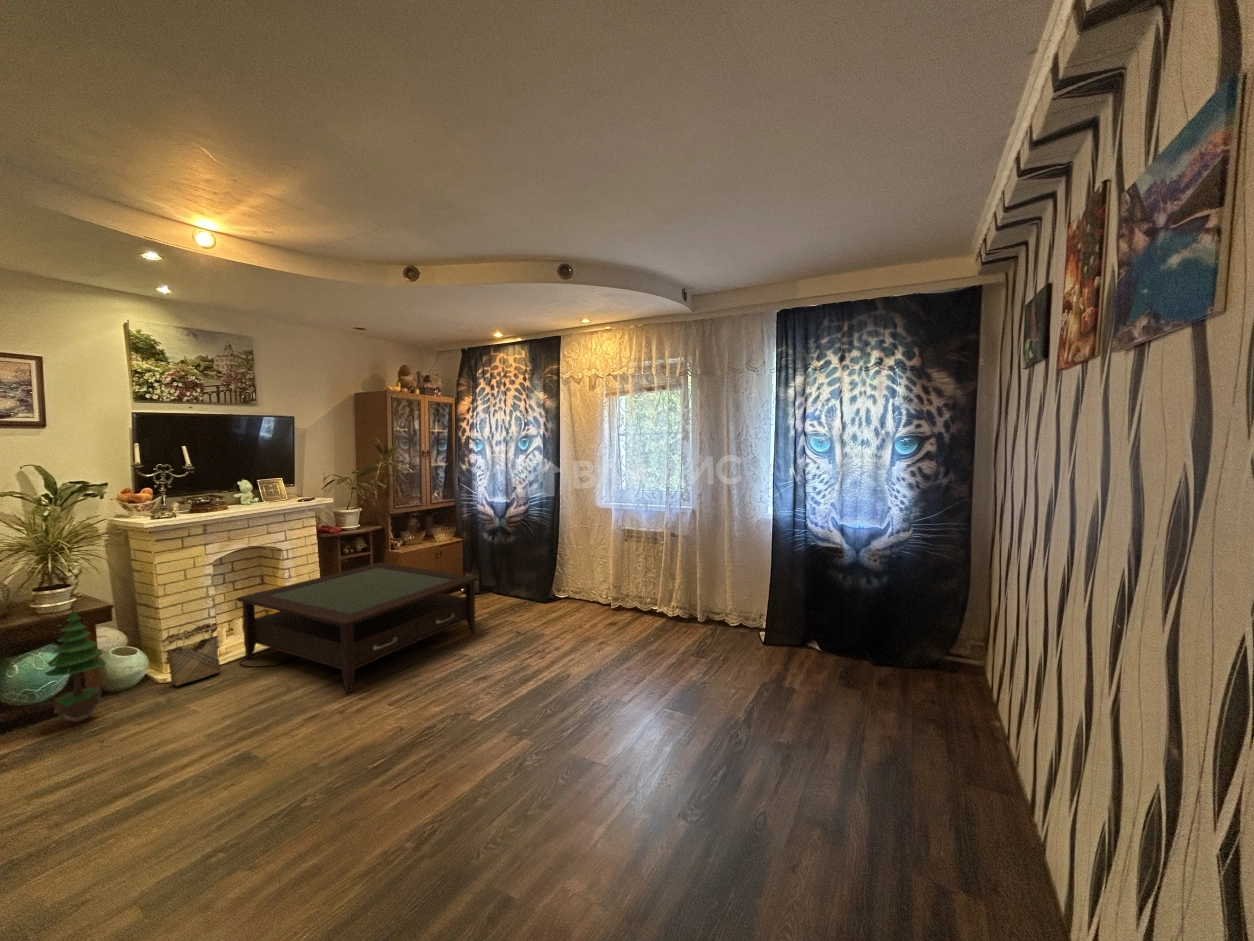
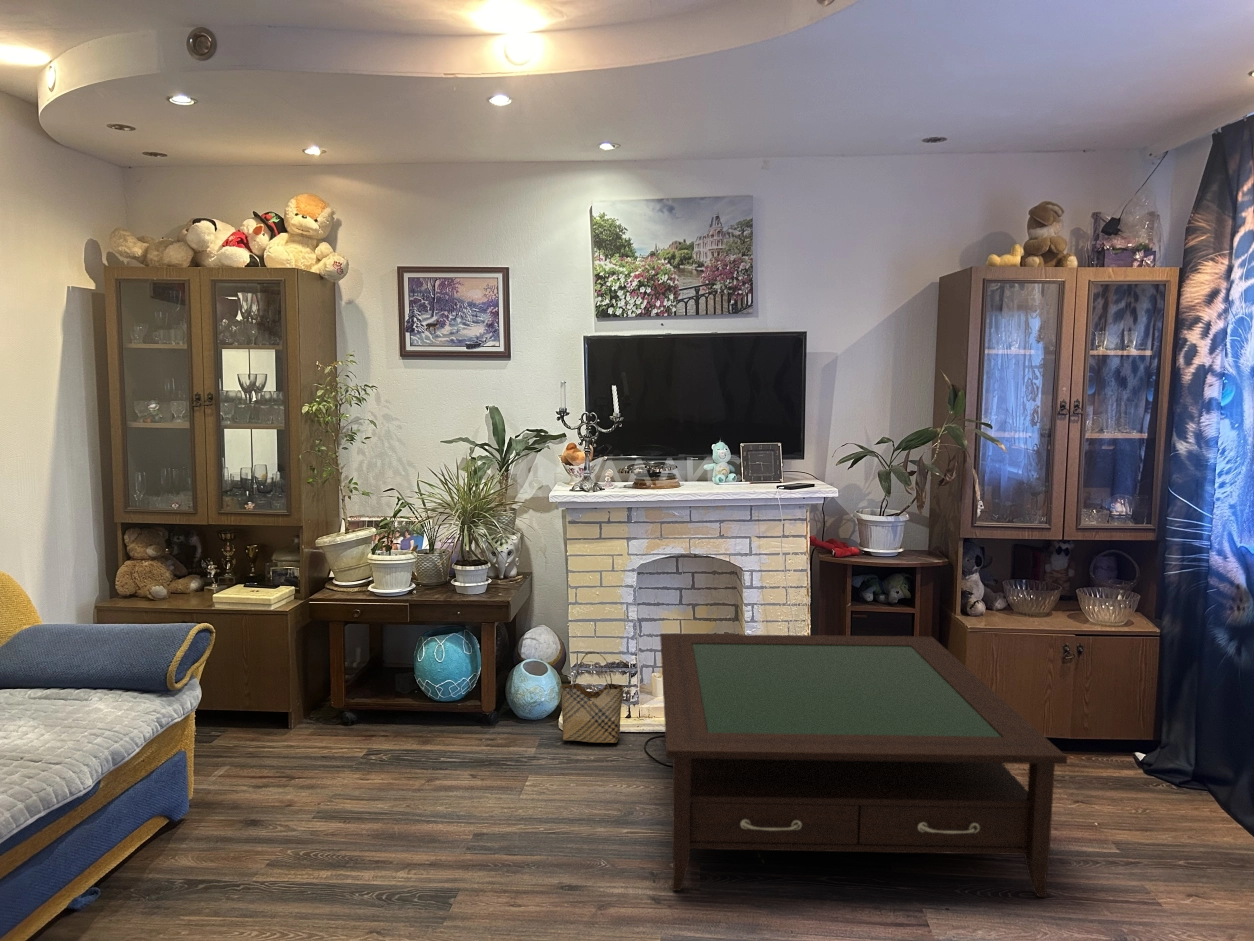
potted tree: present [45,610,105,722] -> none [434,595,489,741]

